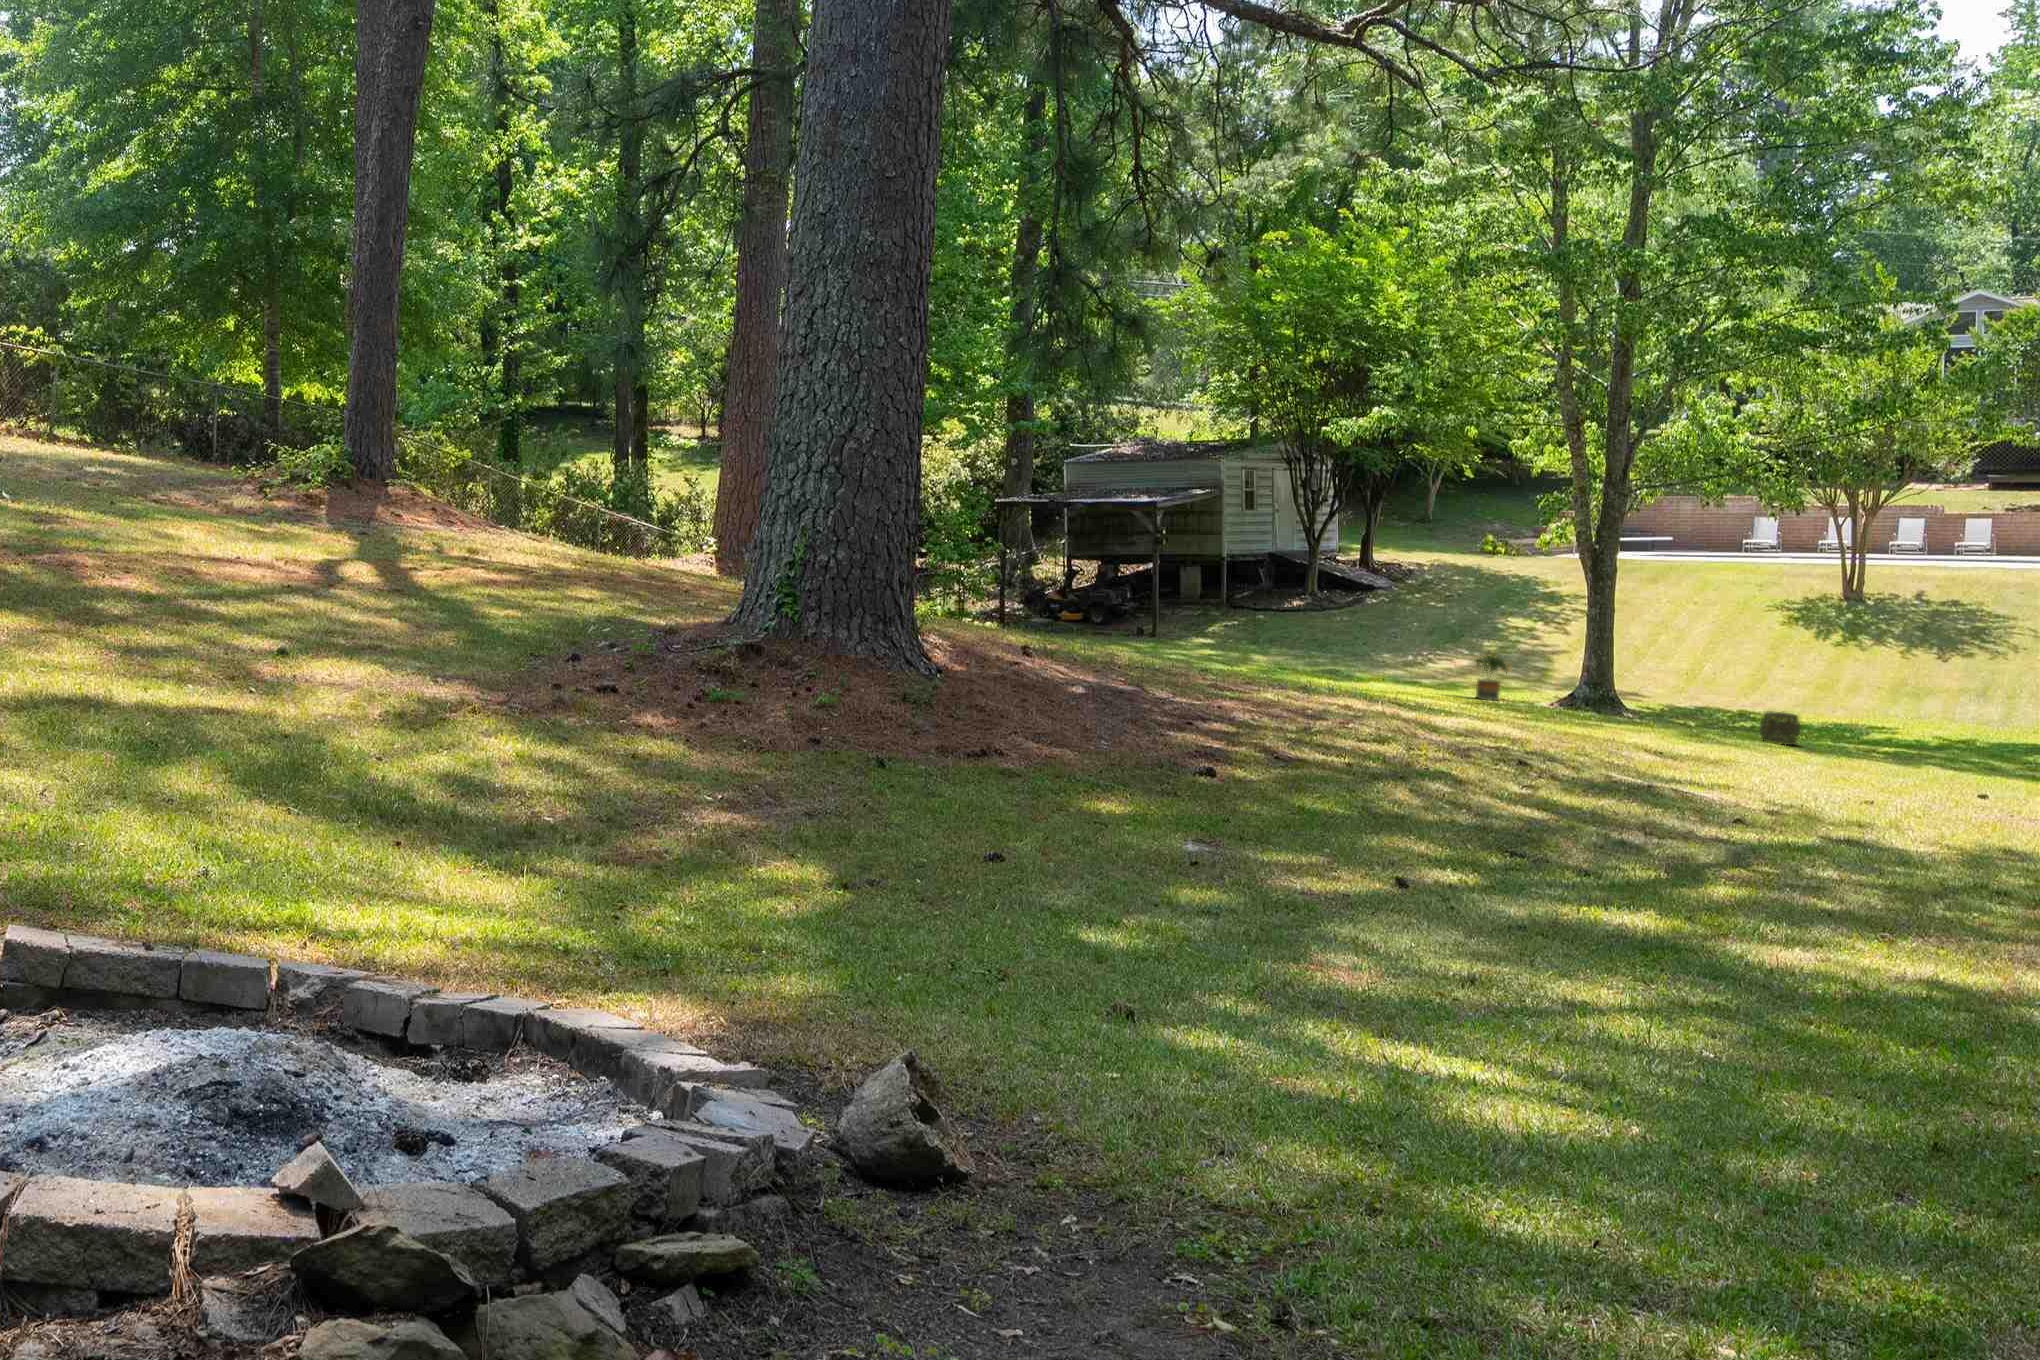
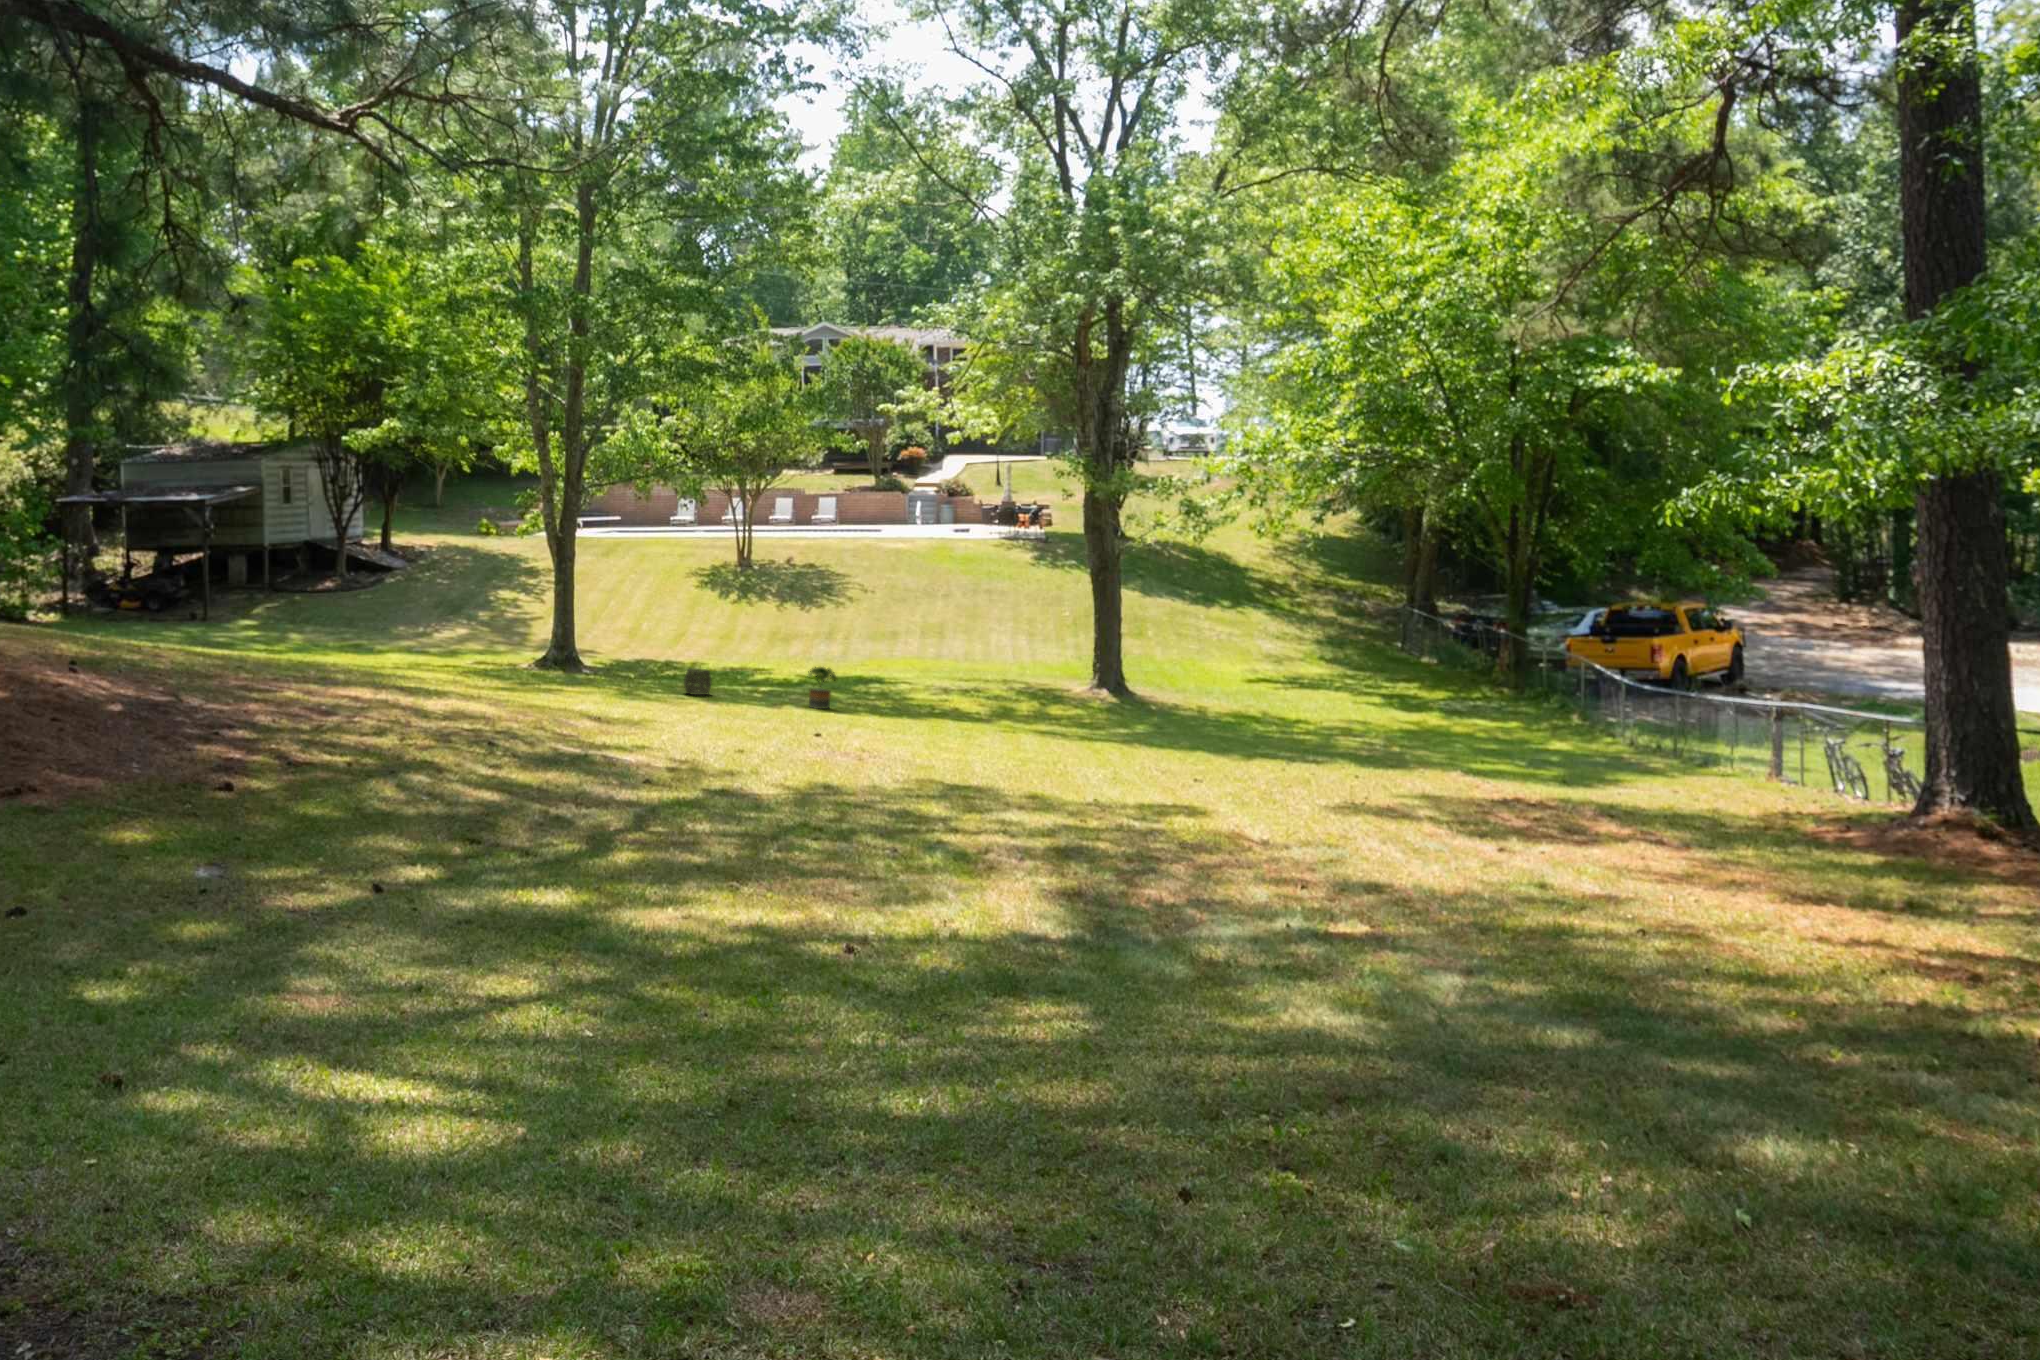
potted tree: present [1476,656,1508,701] -> present [807,667,837,709]

